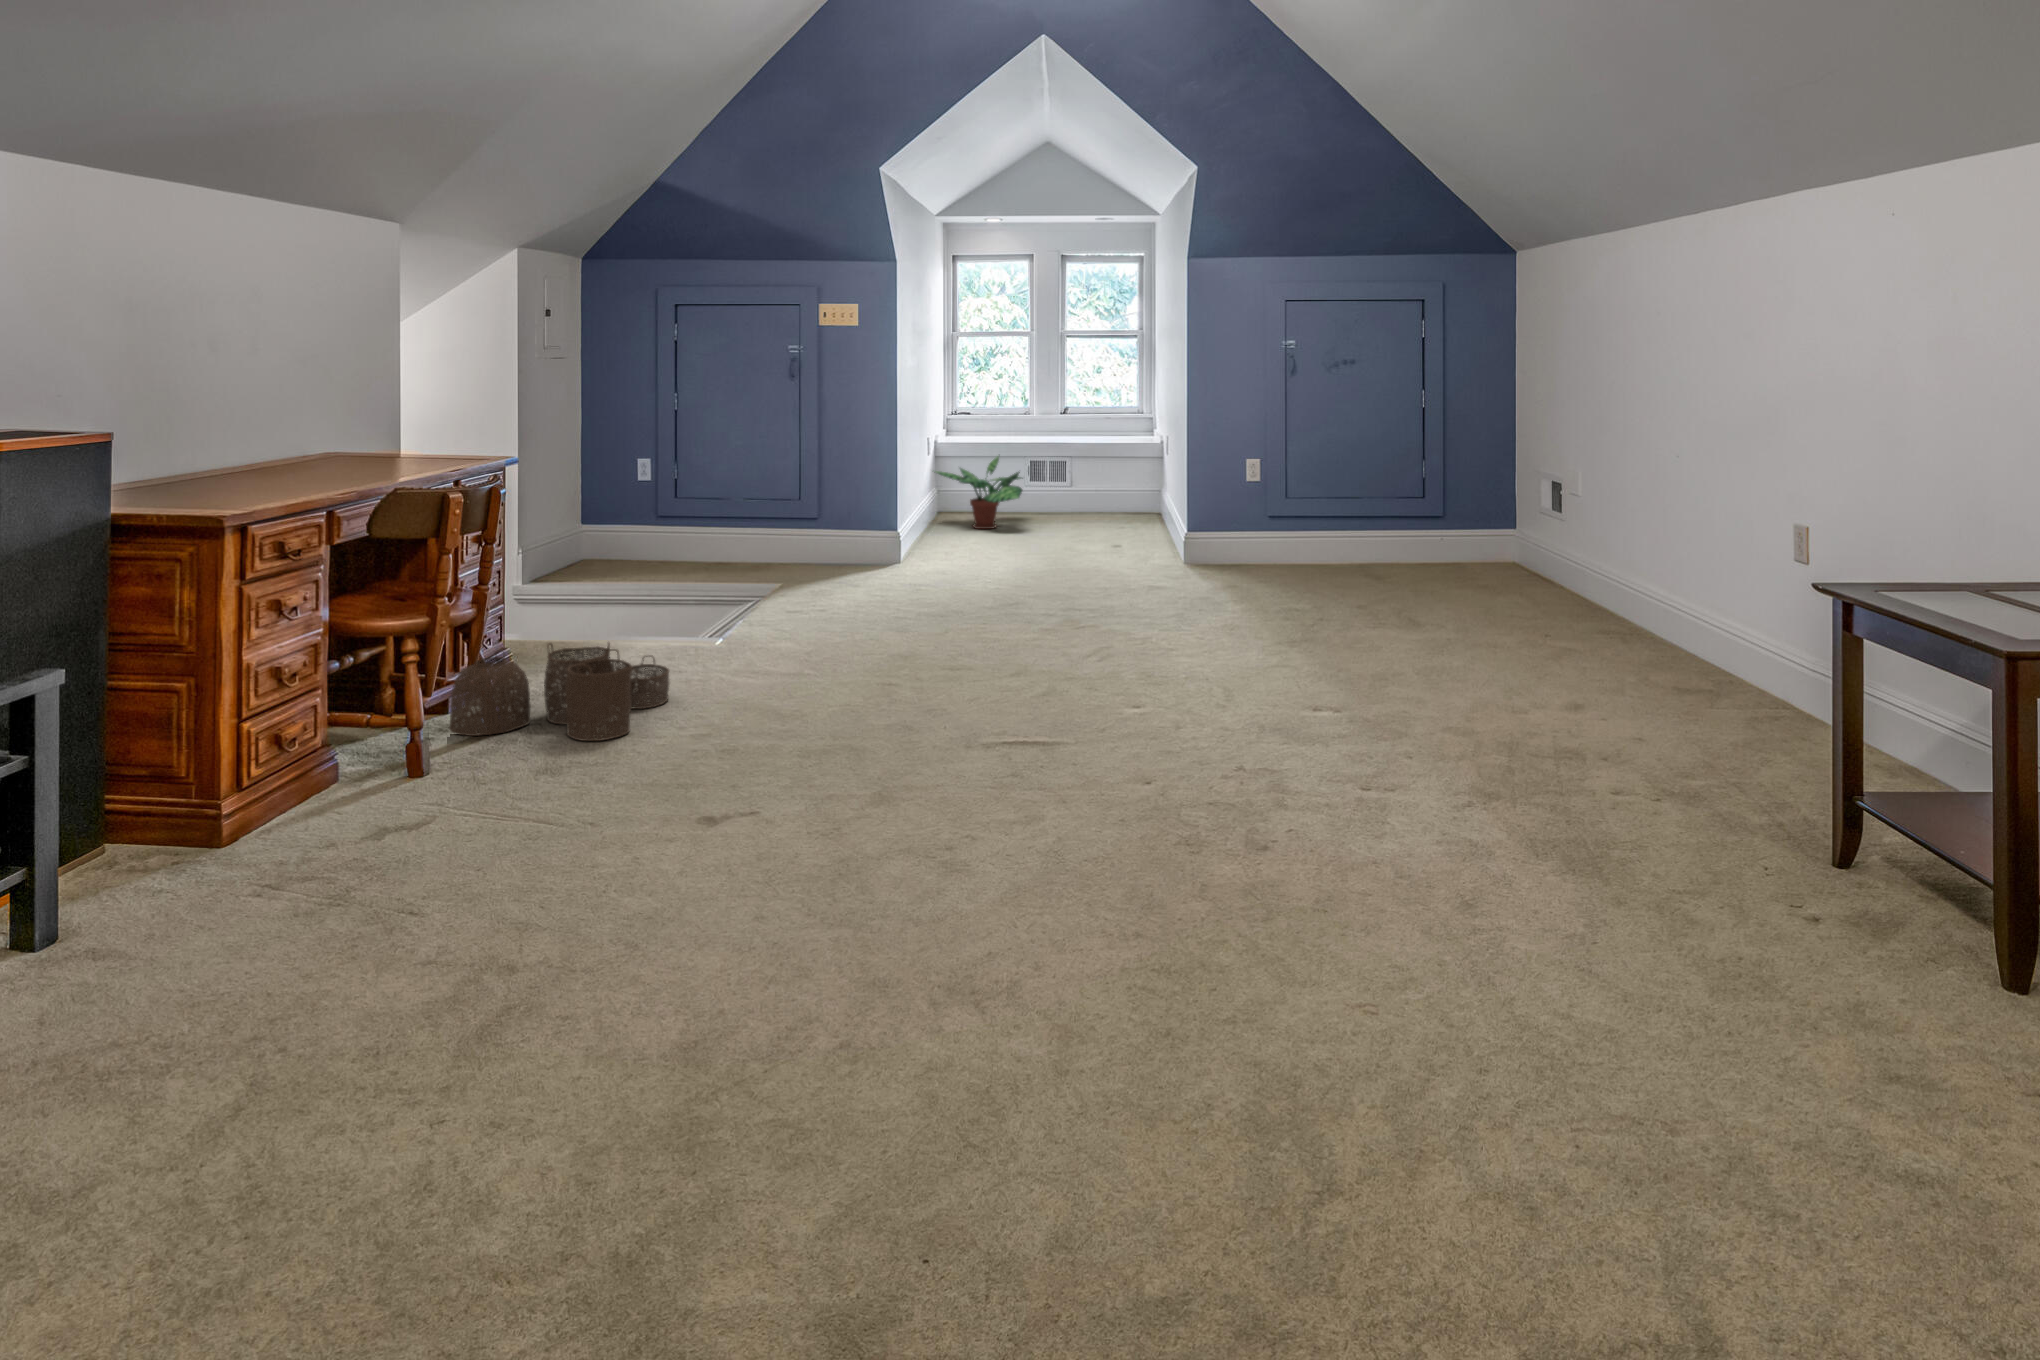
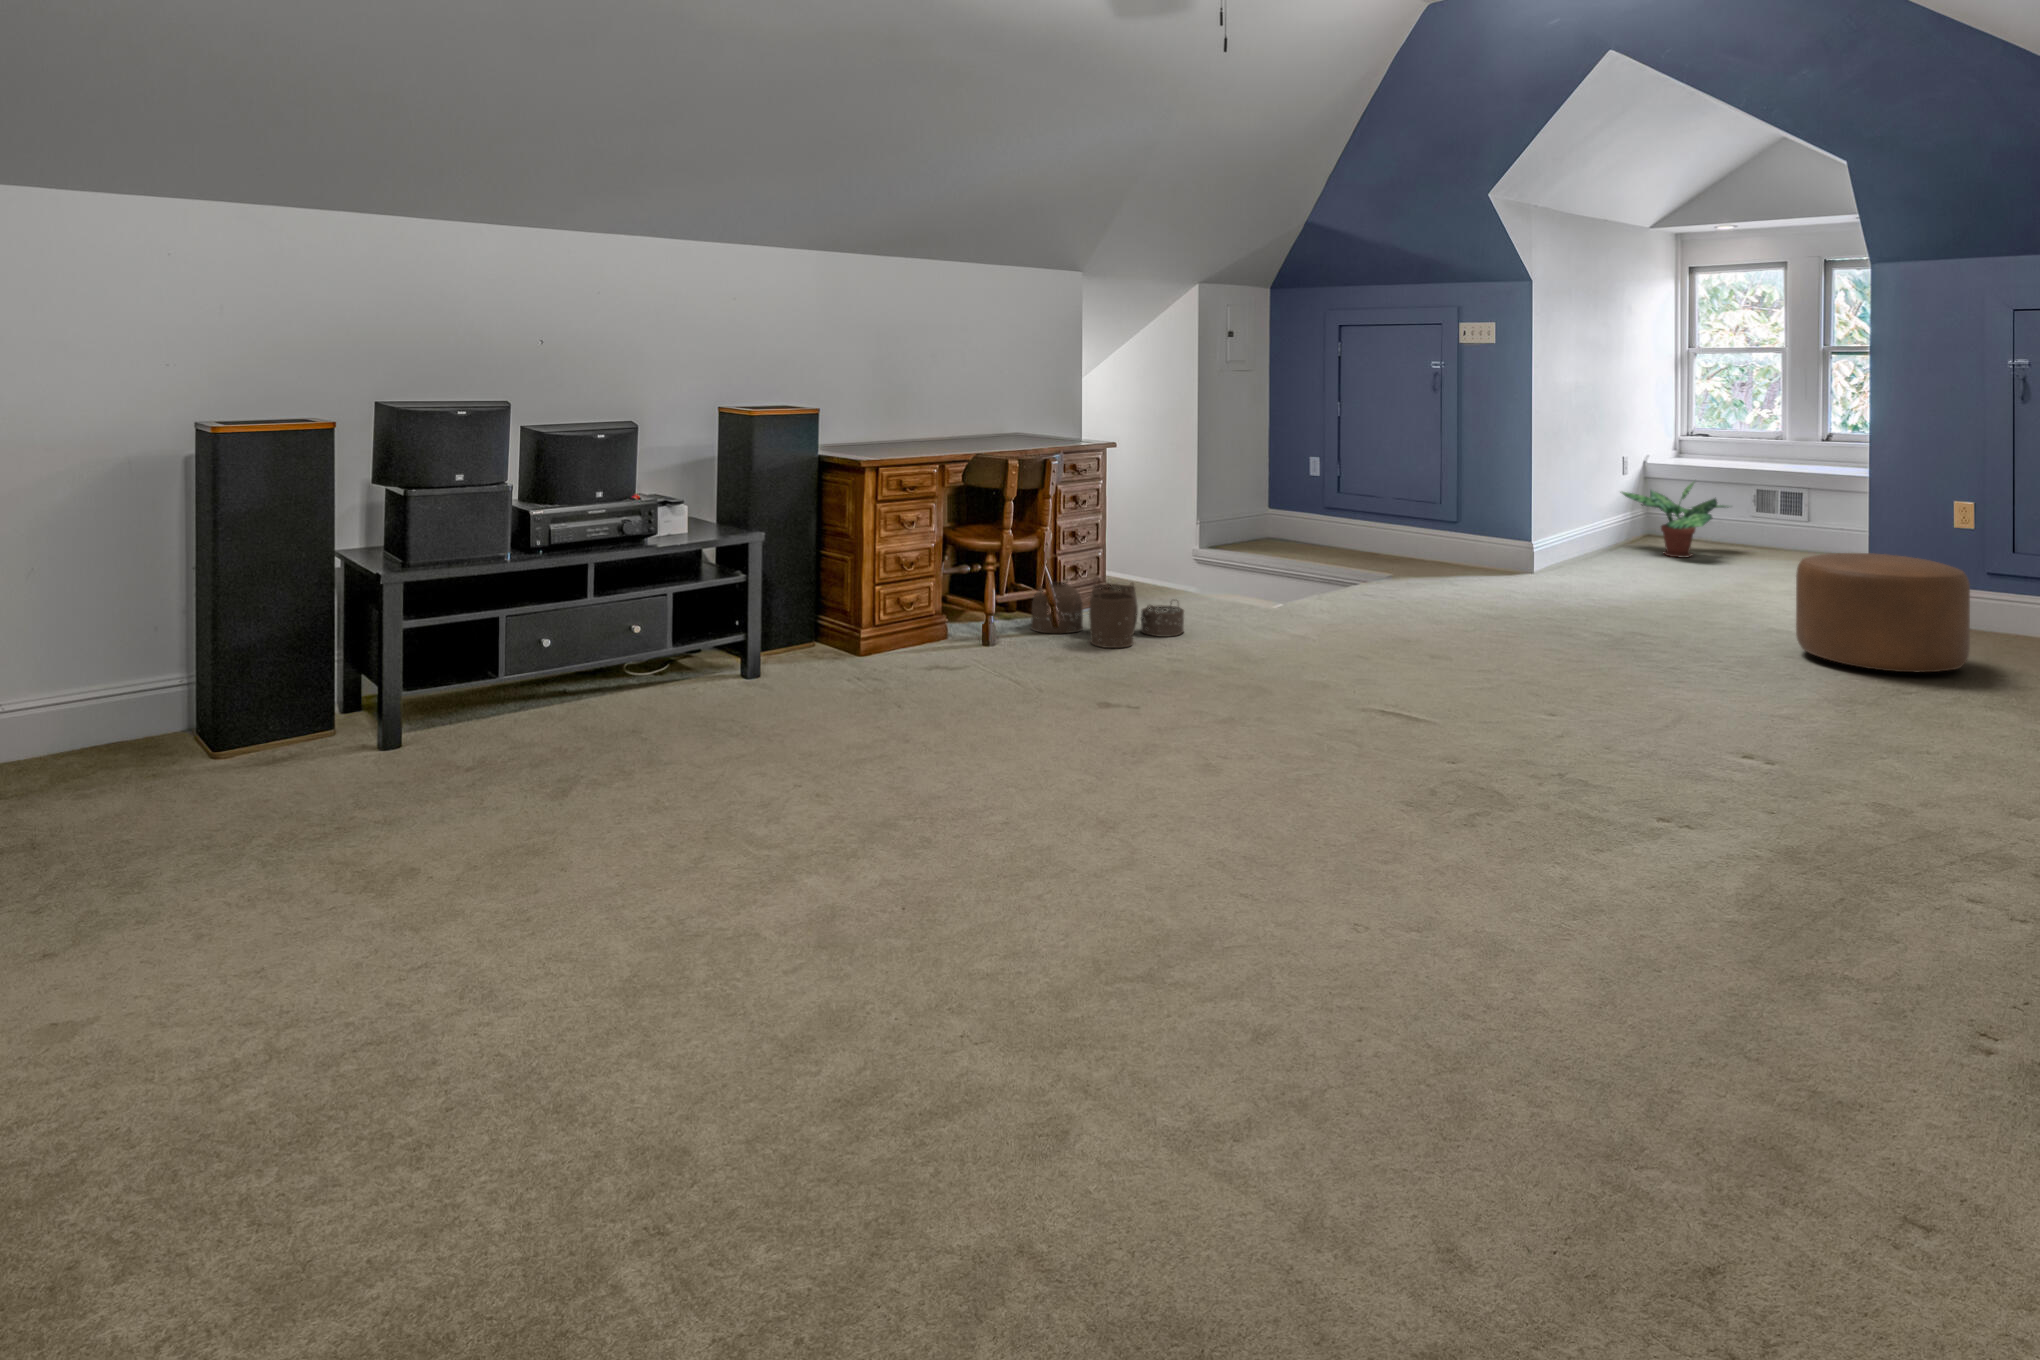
ottoman: none [1215,512,1347,615] -> present [1796,553,1970,672]

